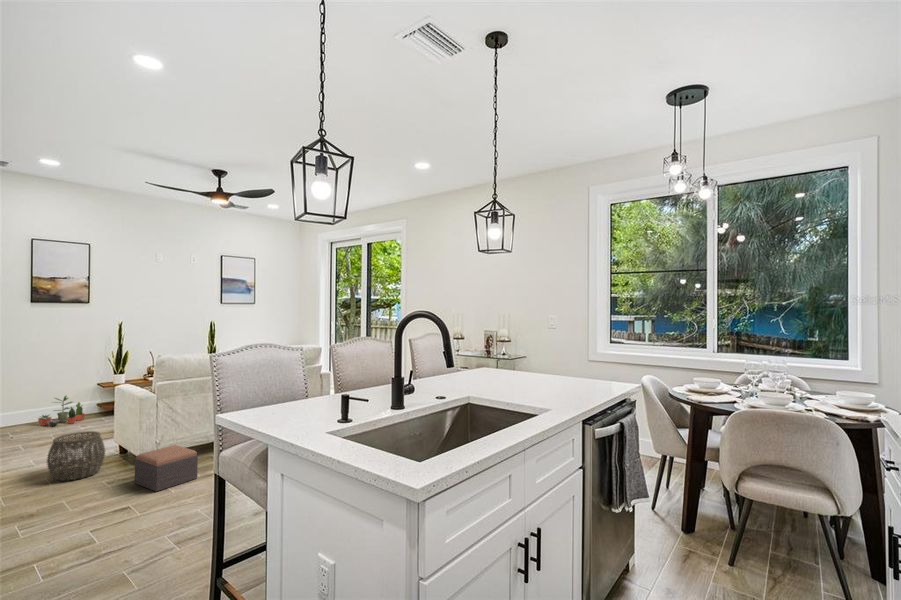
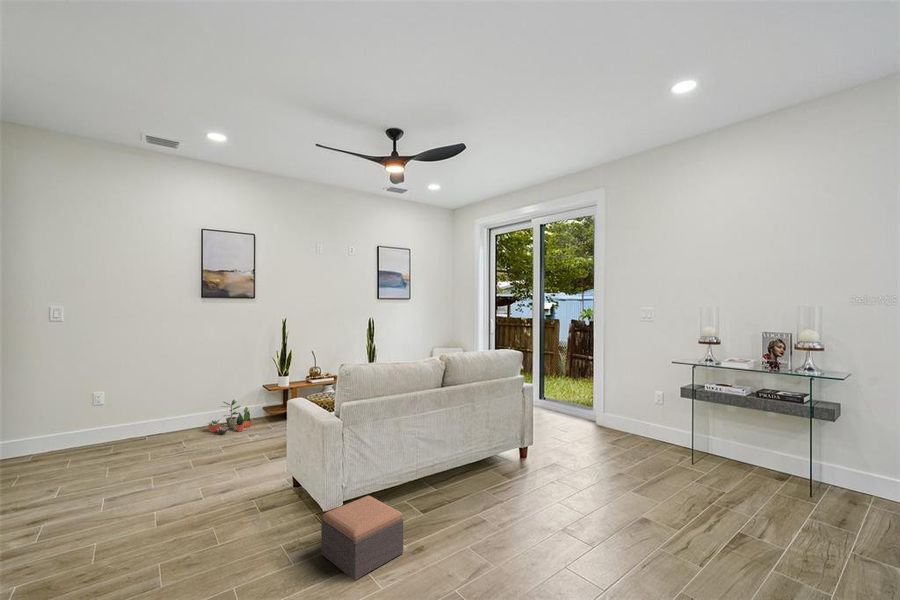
woven basket: present [47,431,105,481] -> none [213,464,281,538]

